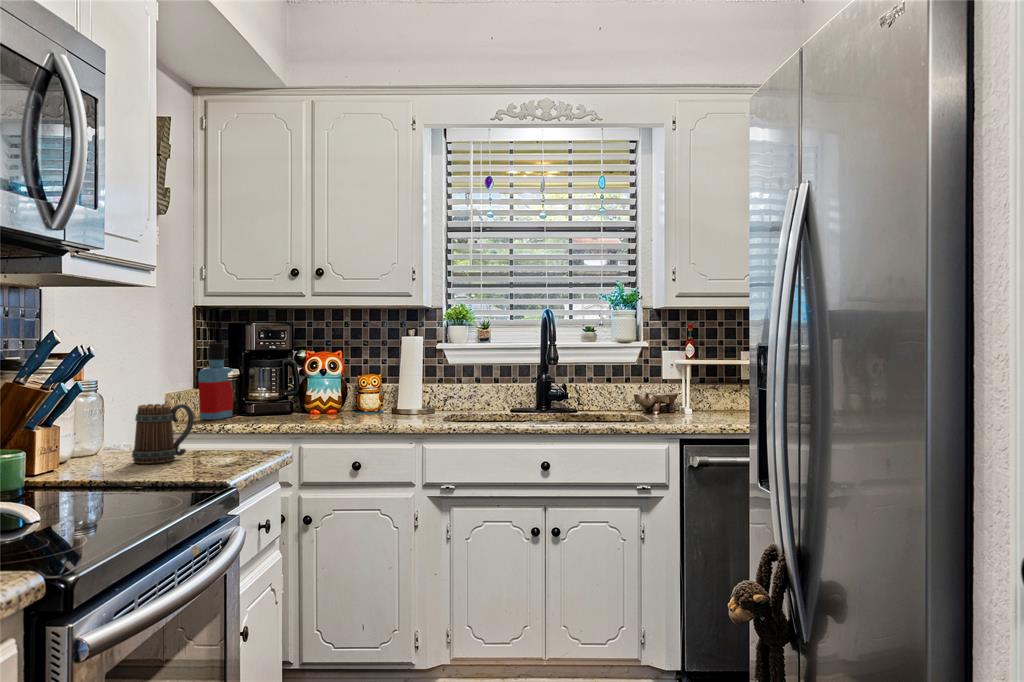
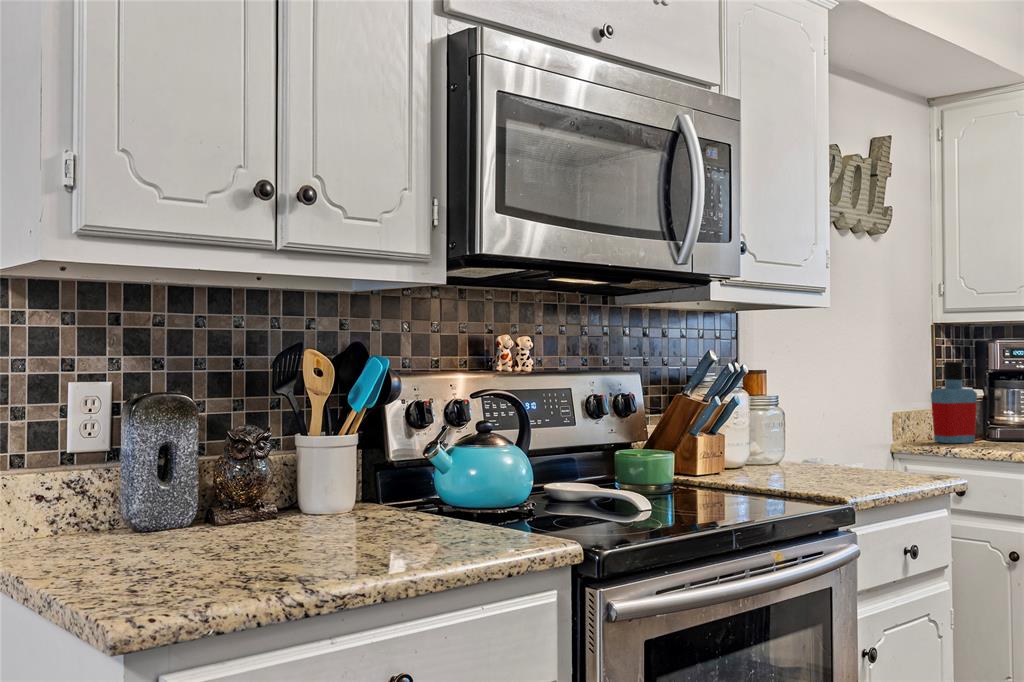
mug: present [132,404,194,464] -> none [799,417,860,474]

